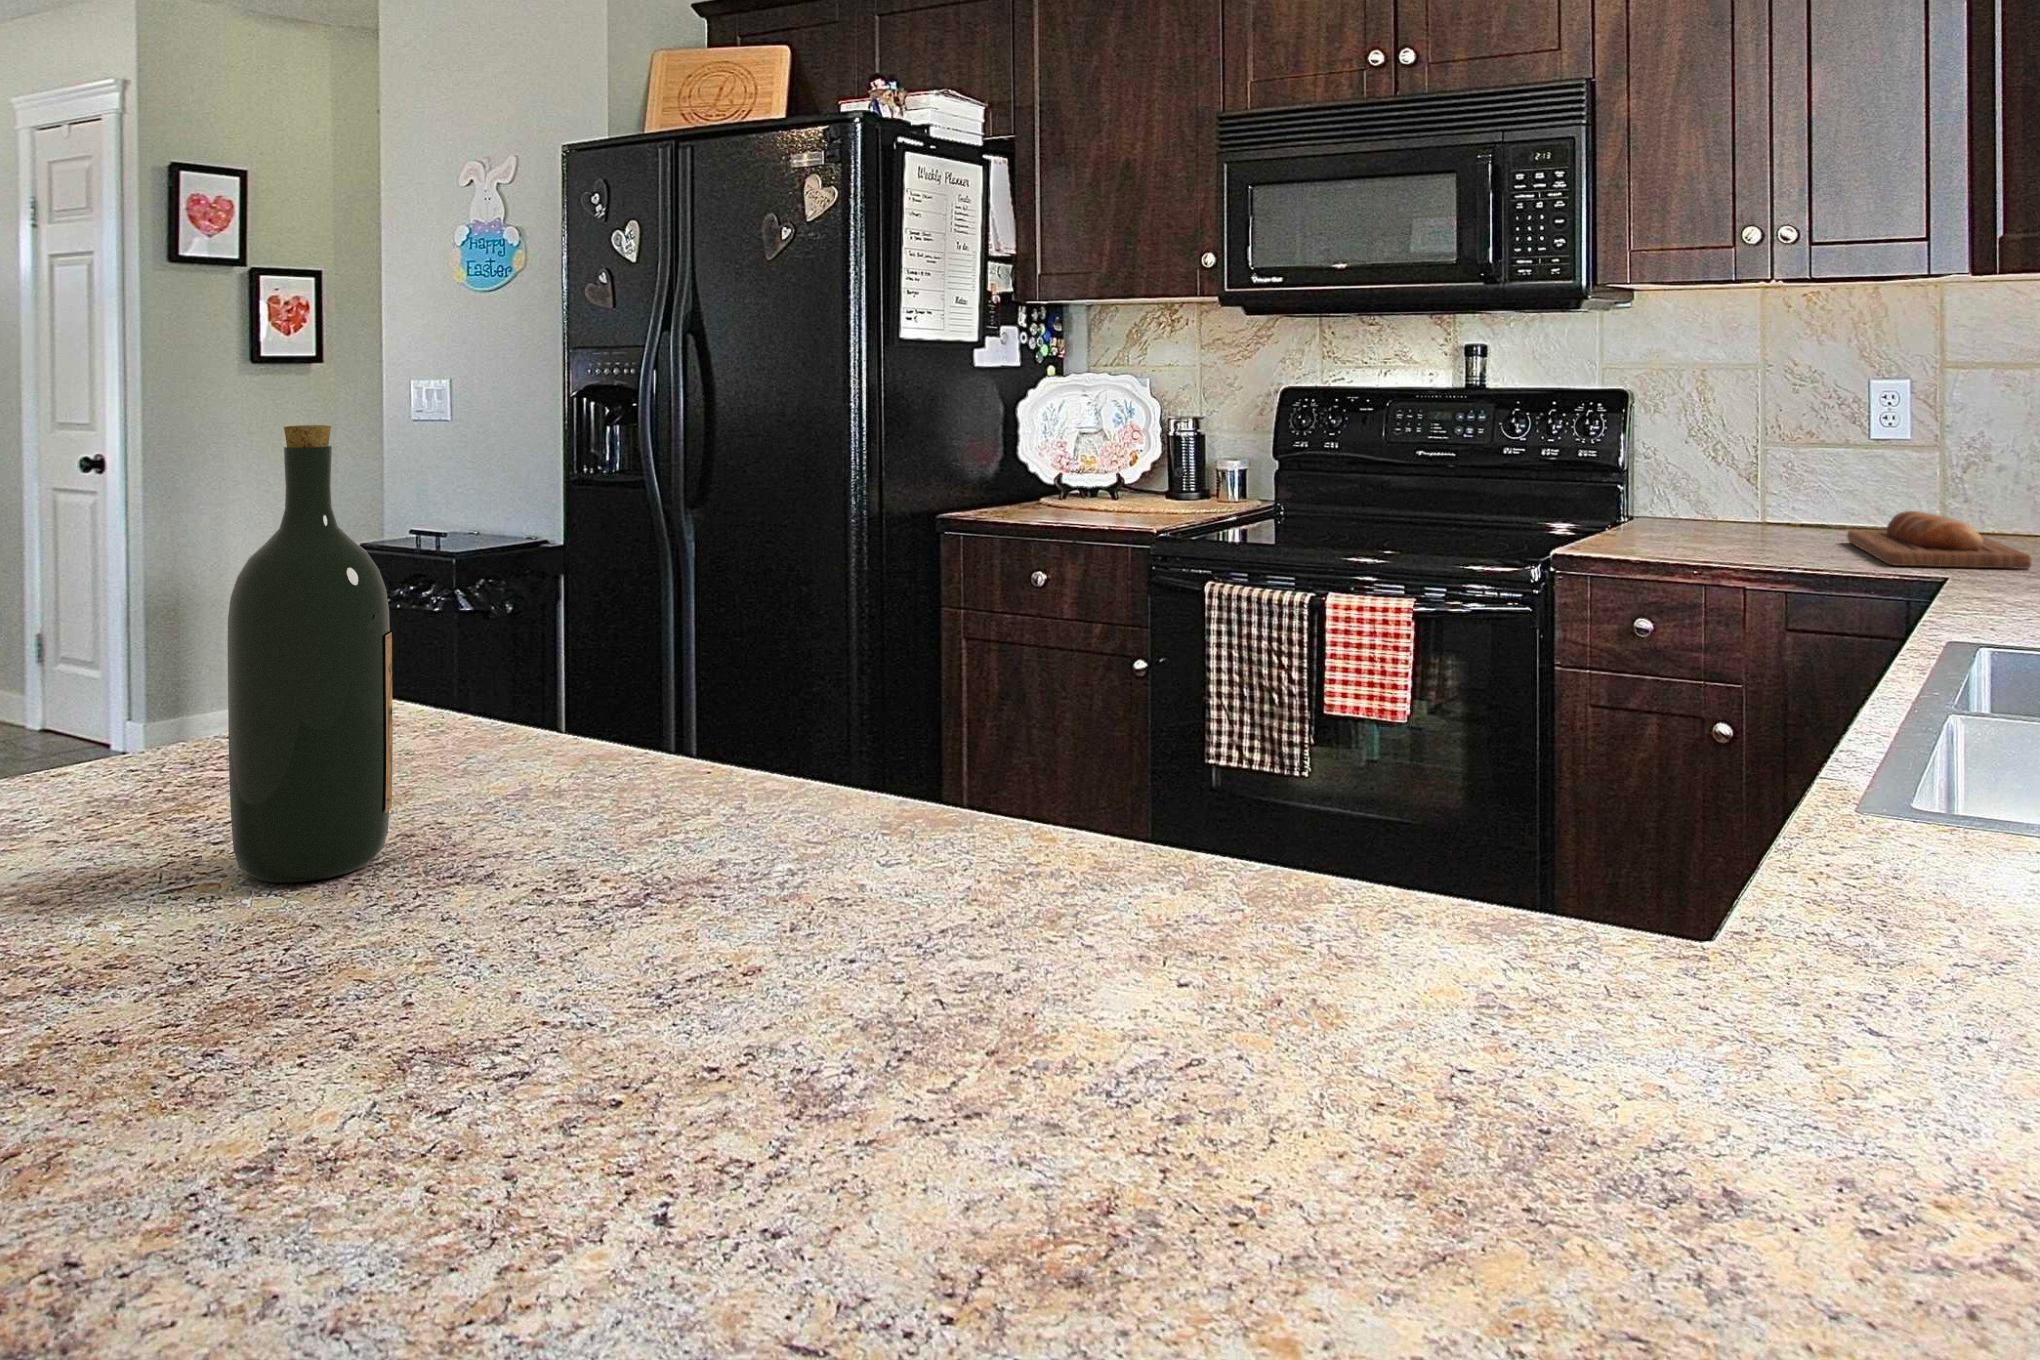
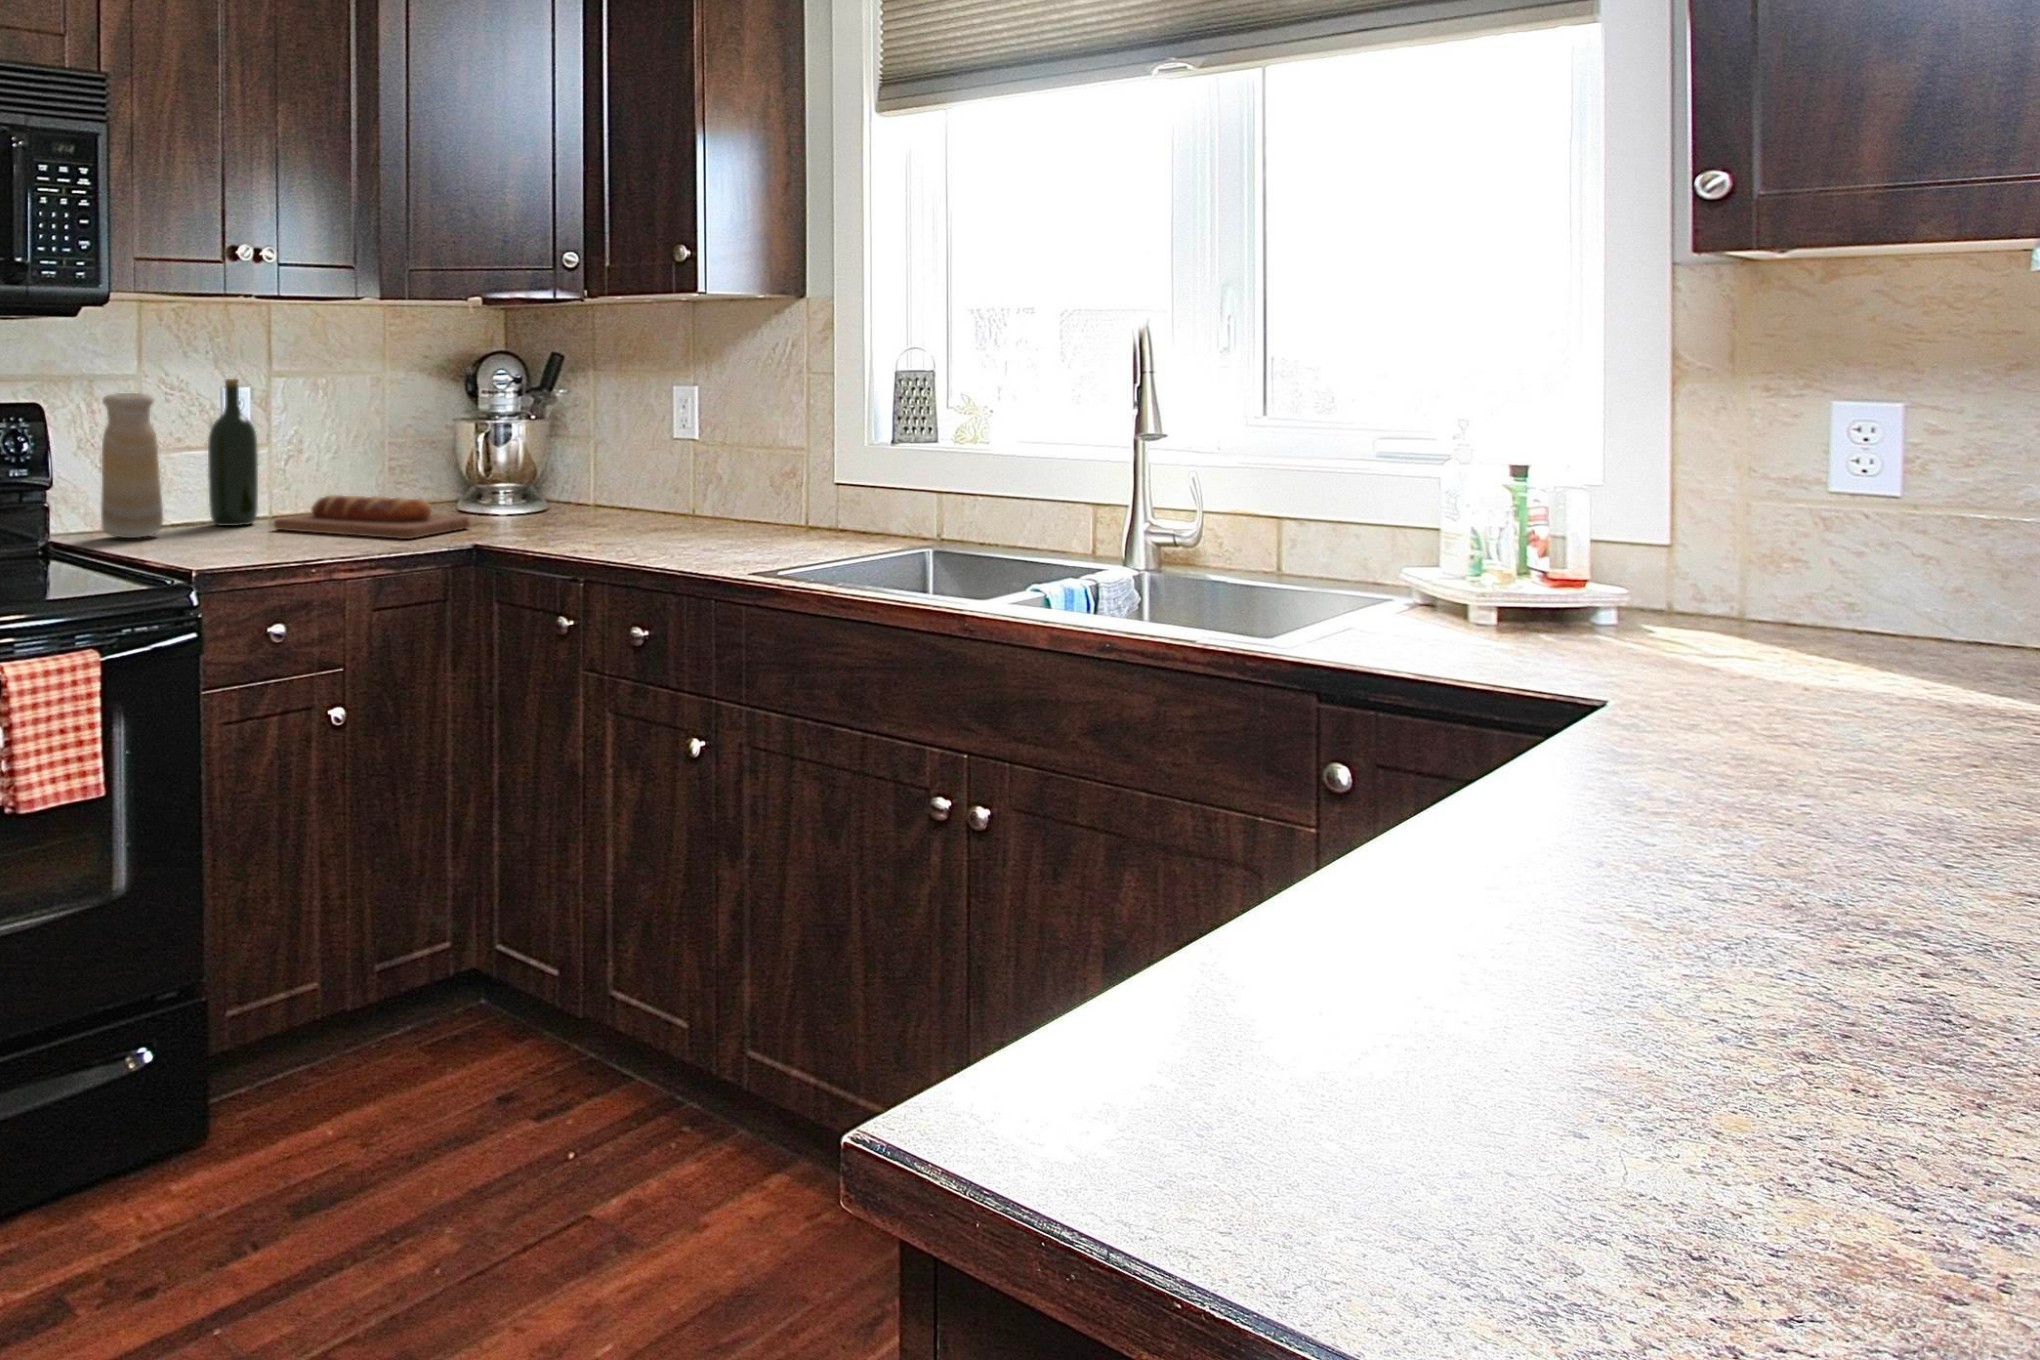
vase: none [1678,384,1743,530] -> present [101,393,163,538]
wine bottle: present [227,425,393,883] -> present [208,379,258,526]

